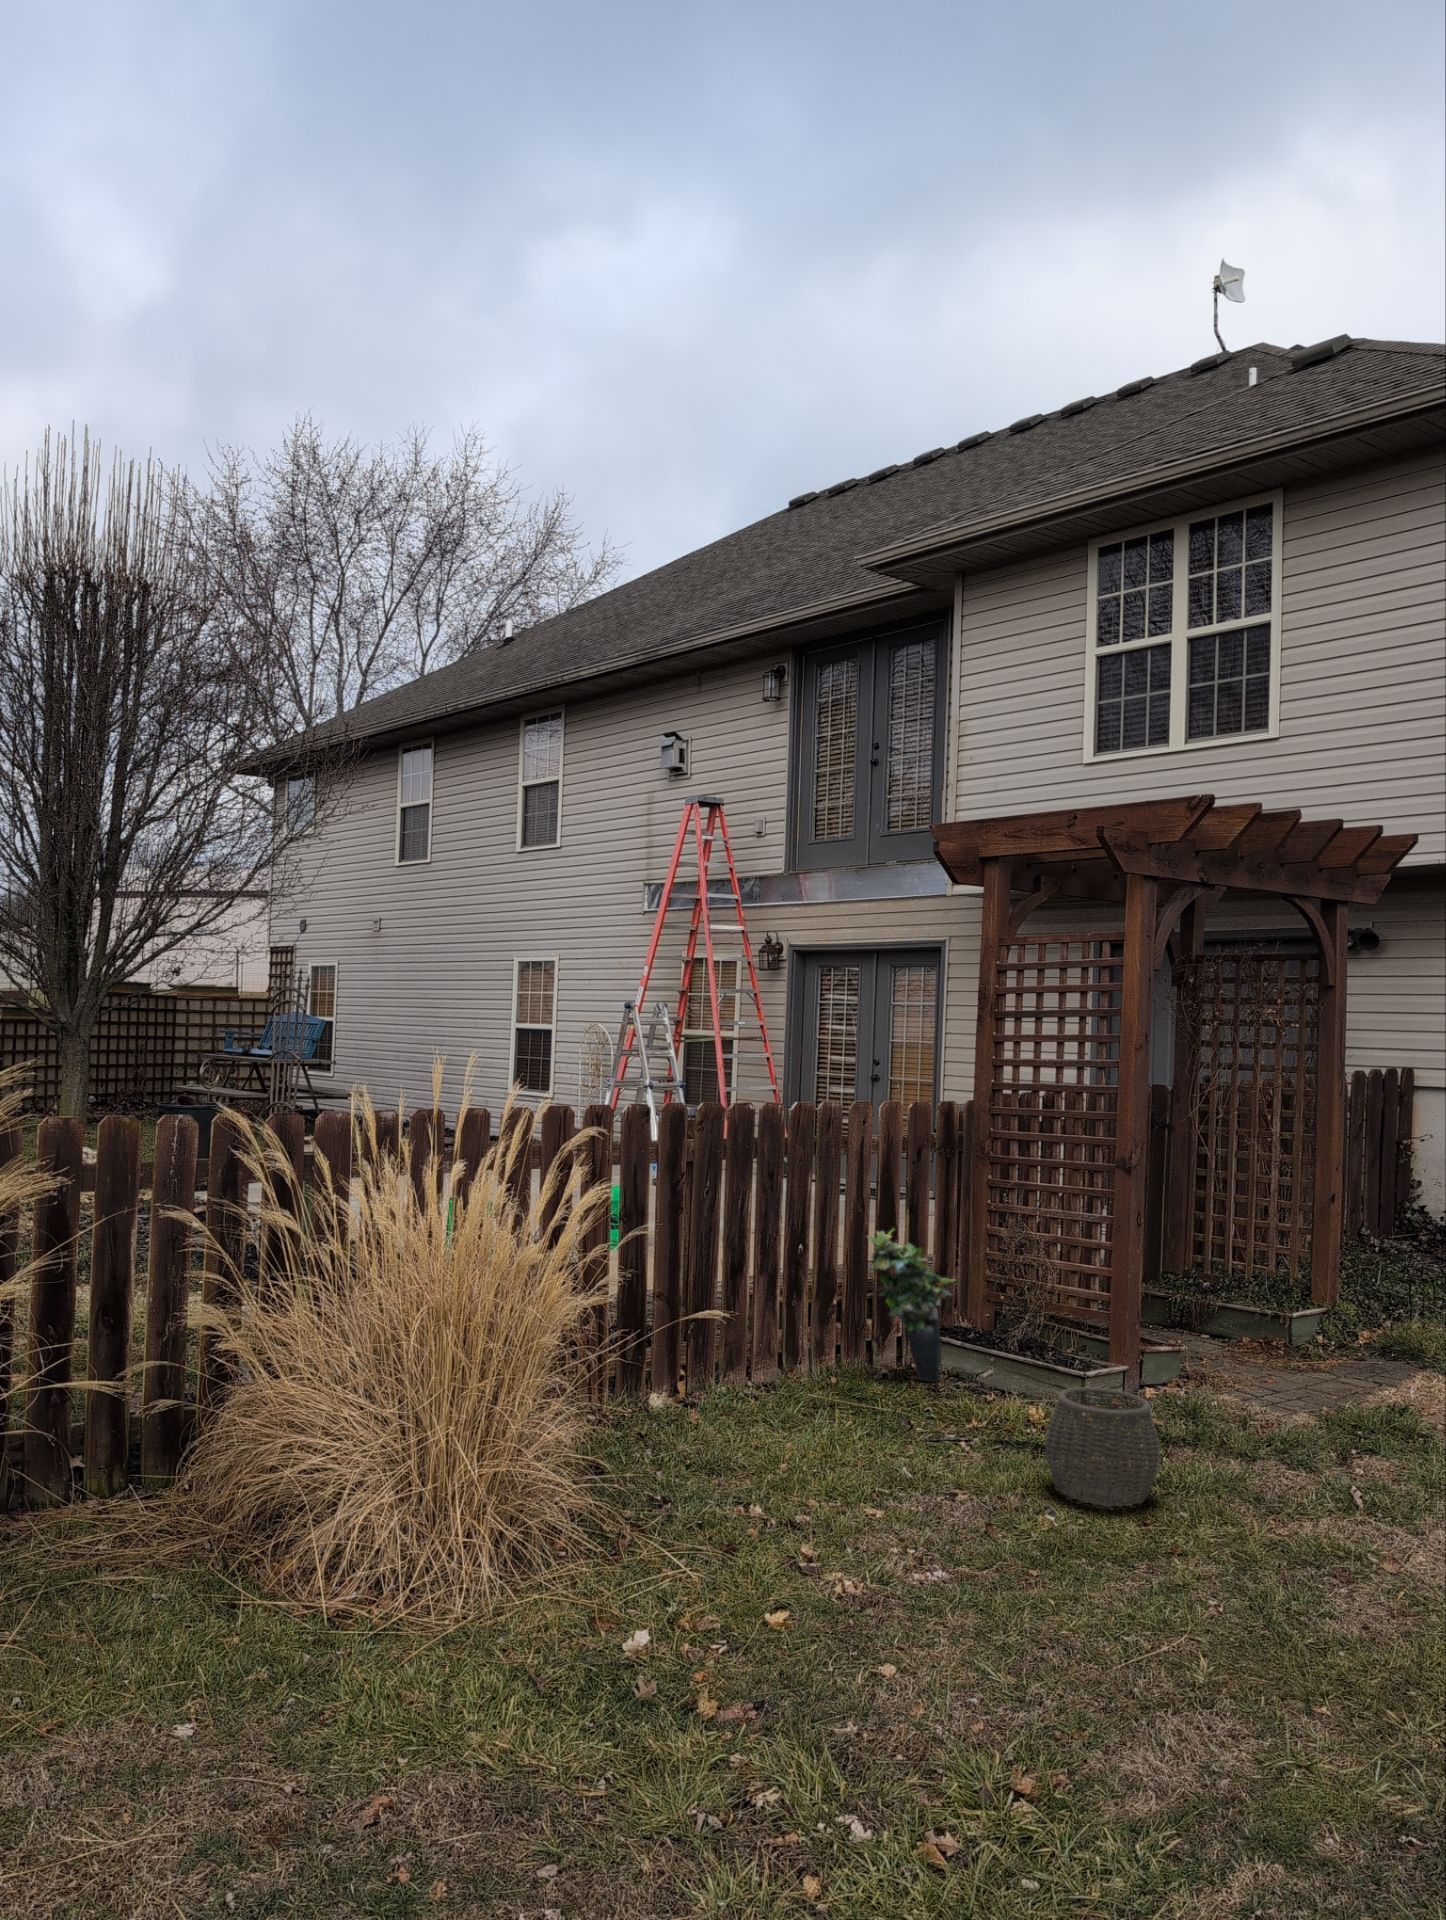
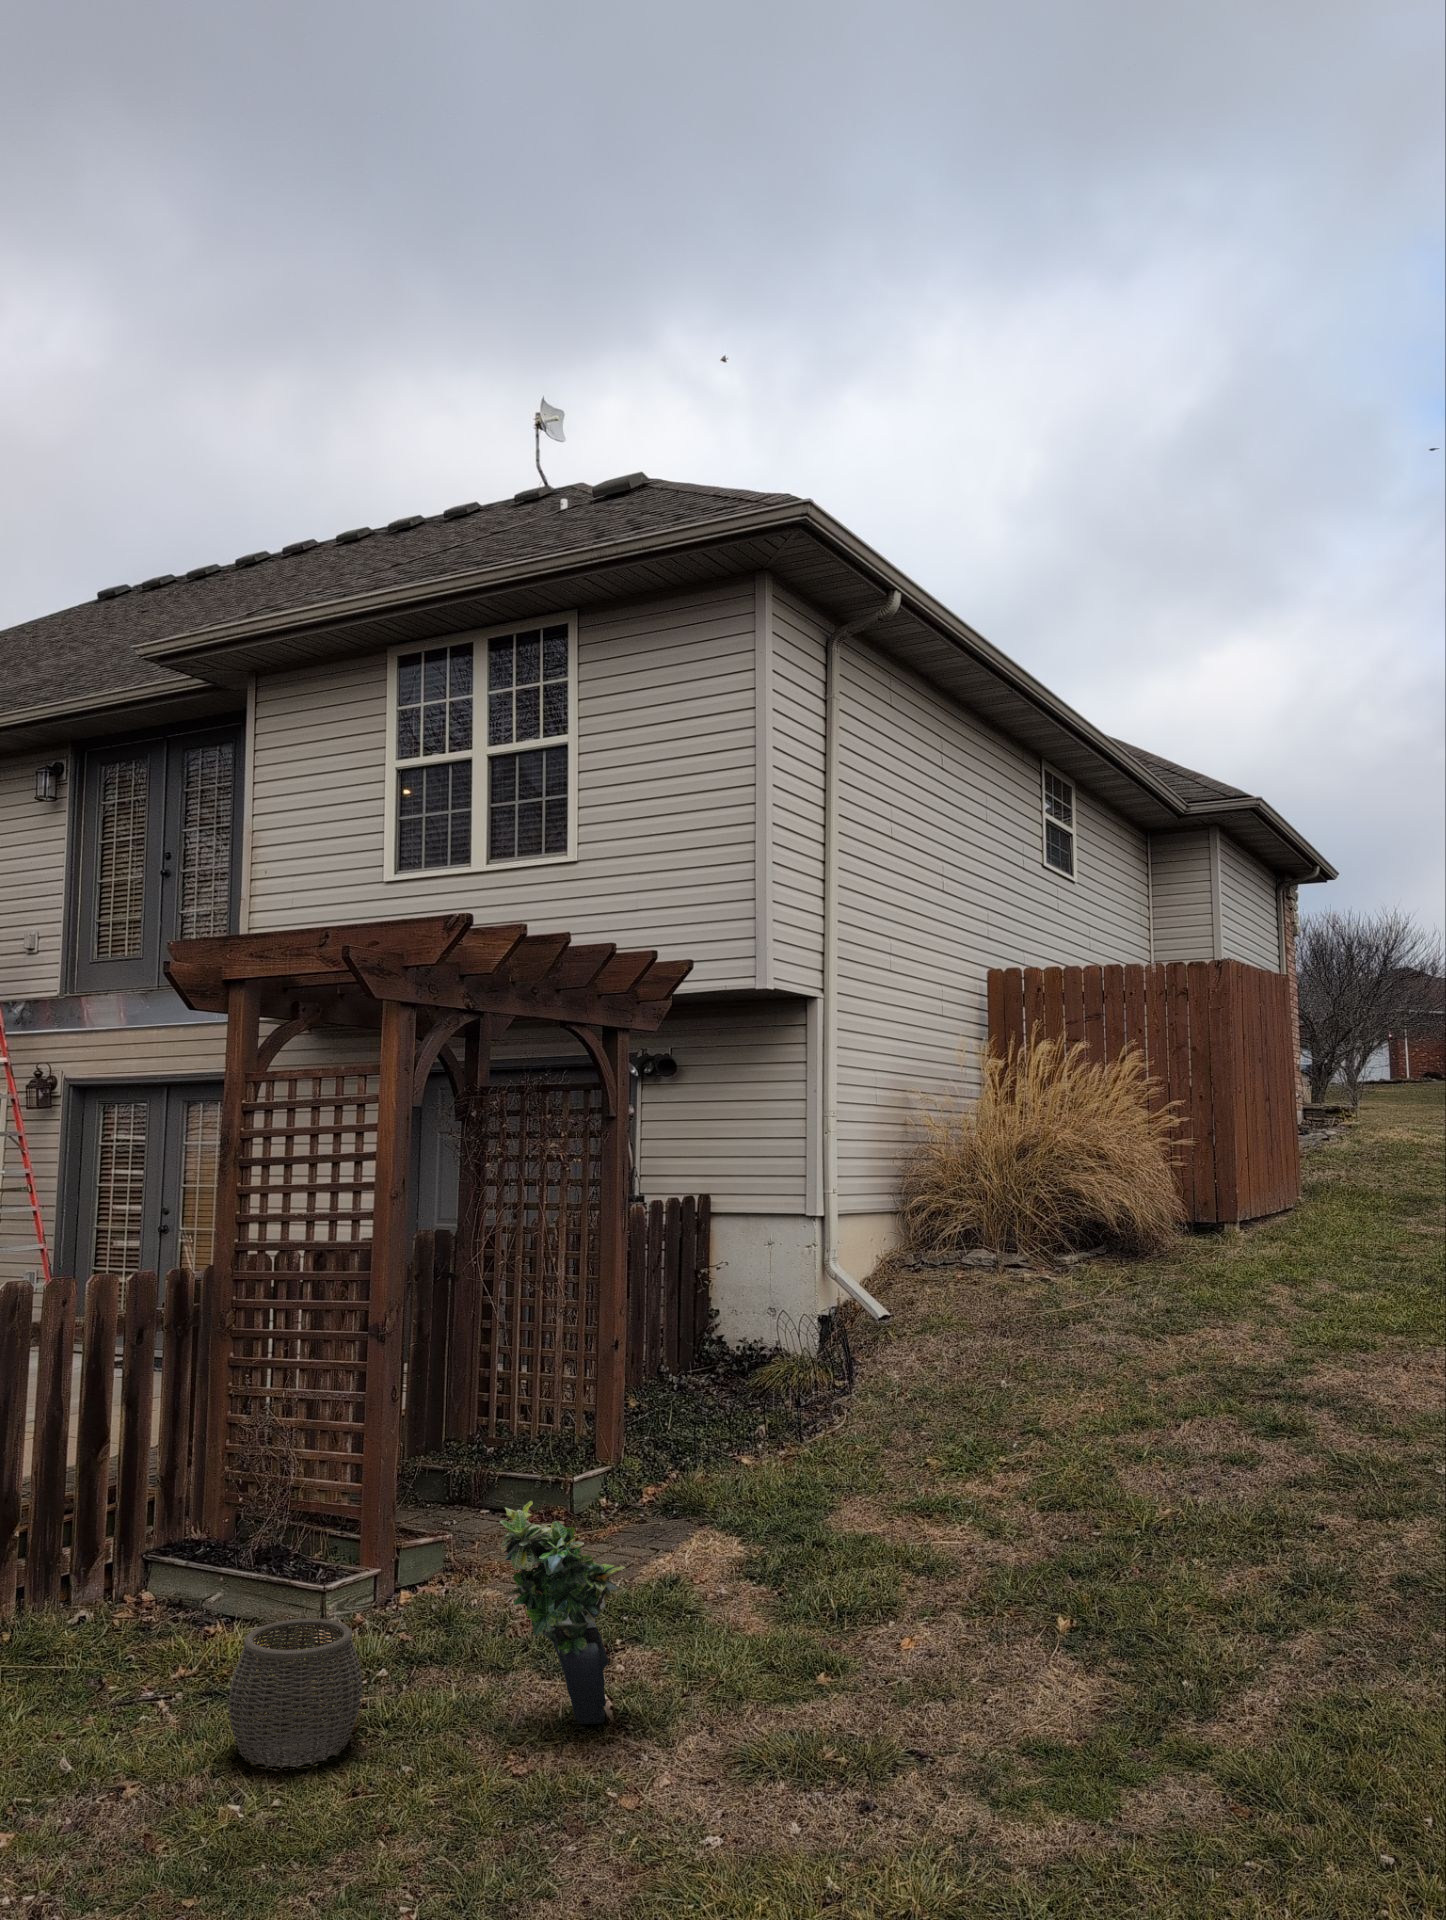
potted plant: present [868,1229,954,1383] -> present [500,1501,625,1724]

